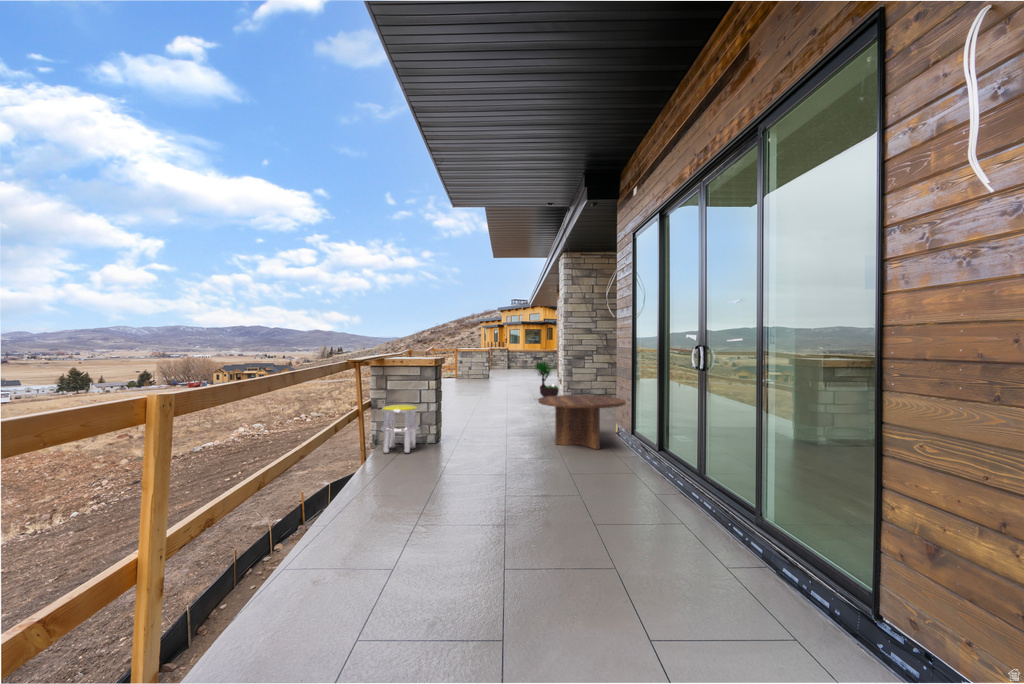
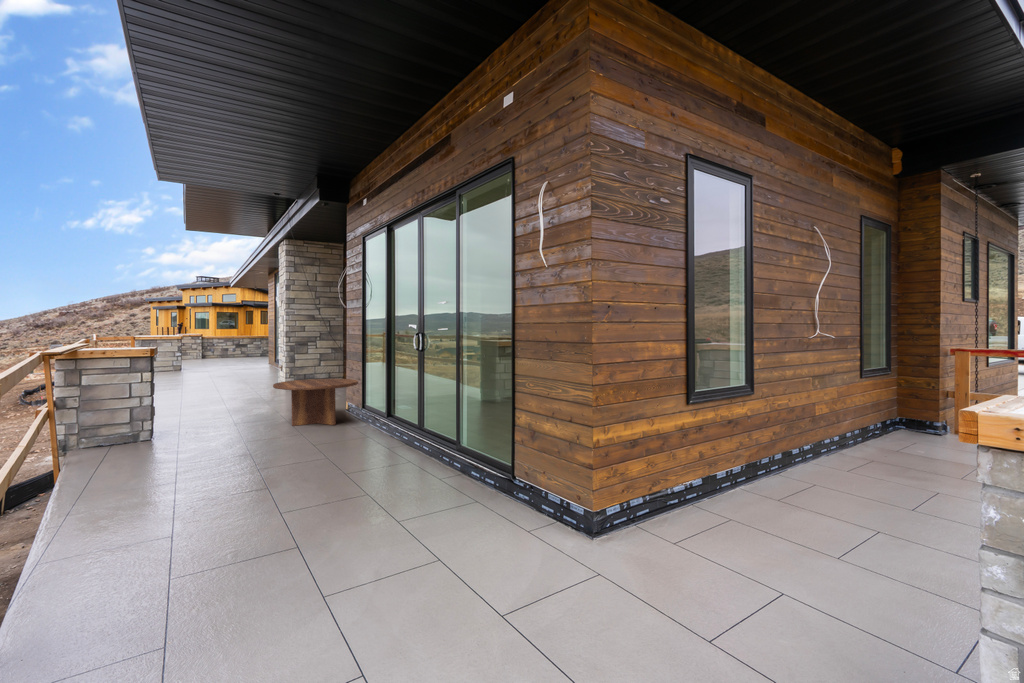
potted tree: present [535,361,559,397] -> none [249,344,279,388]
stool: present [381,404,419,454] -> none [78,401,133,456]

